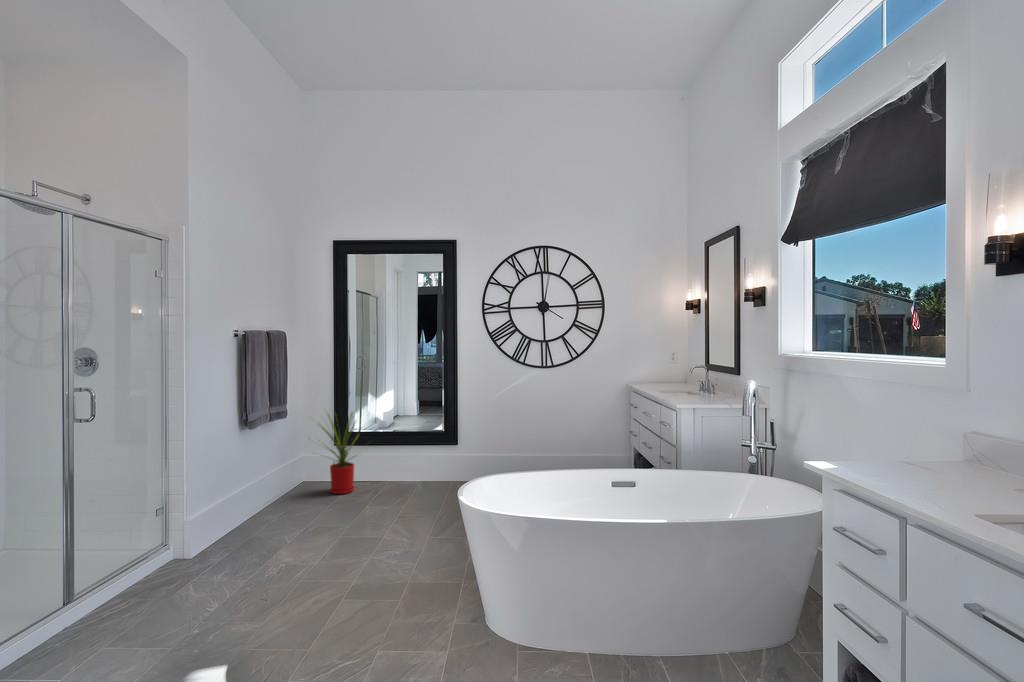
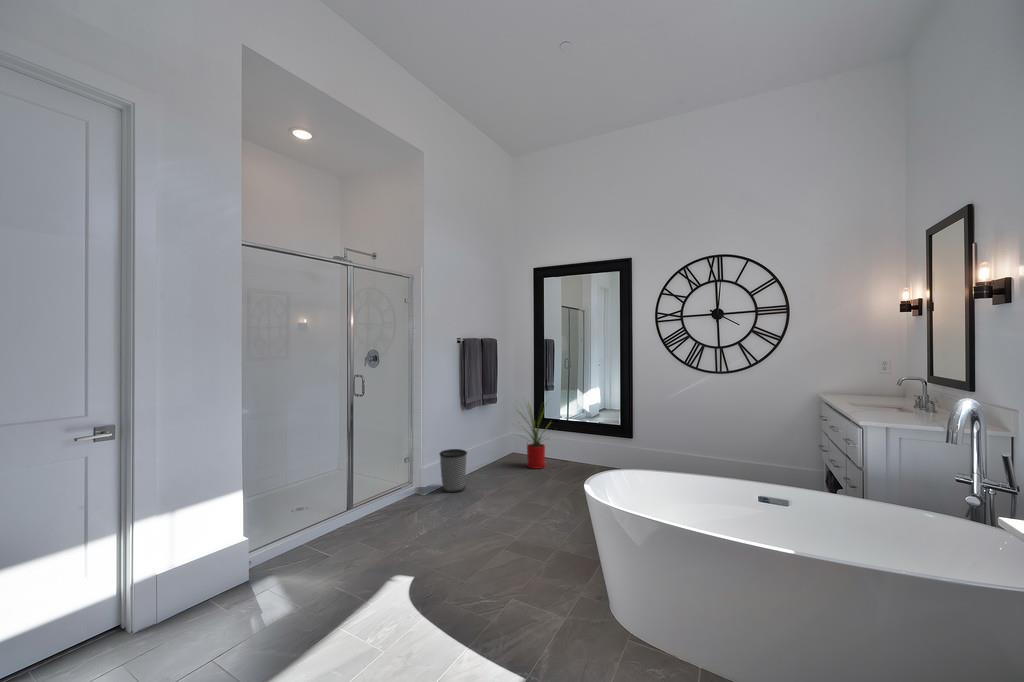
wastebasket: none [216,482,259,543] -> present [440,449,467,493]

